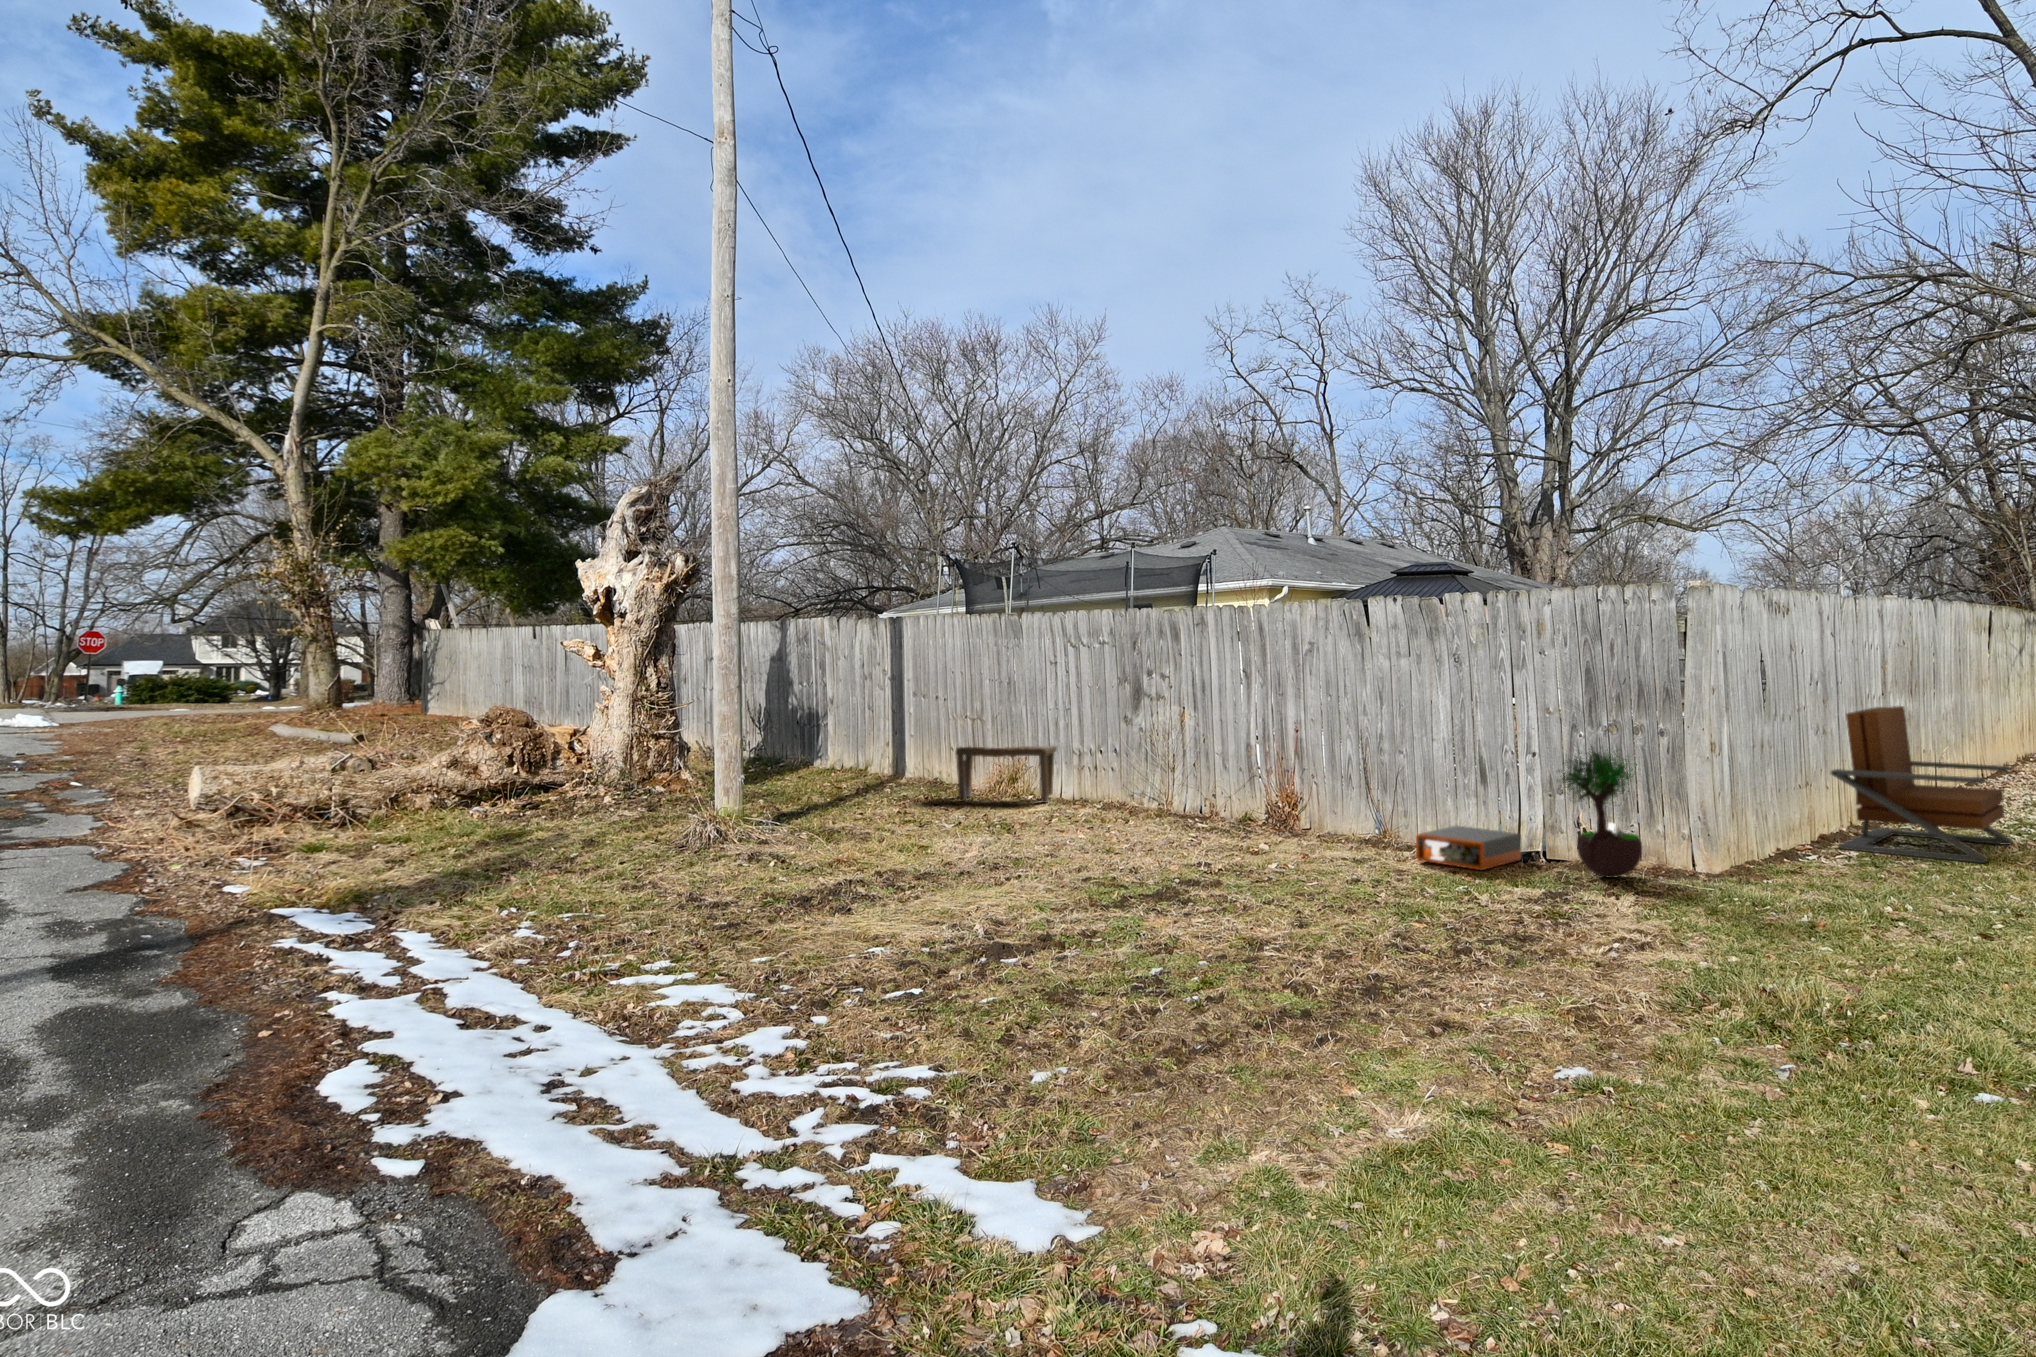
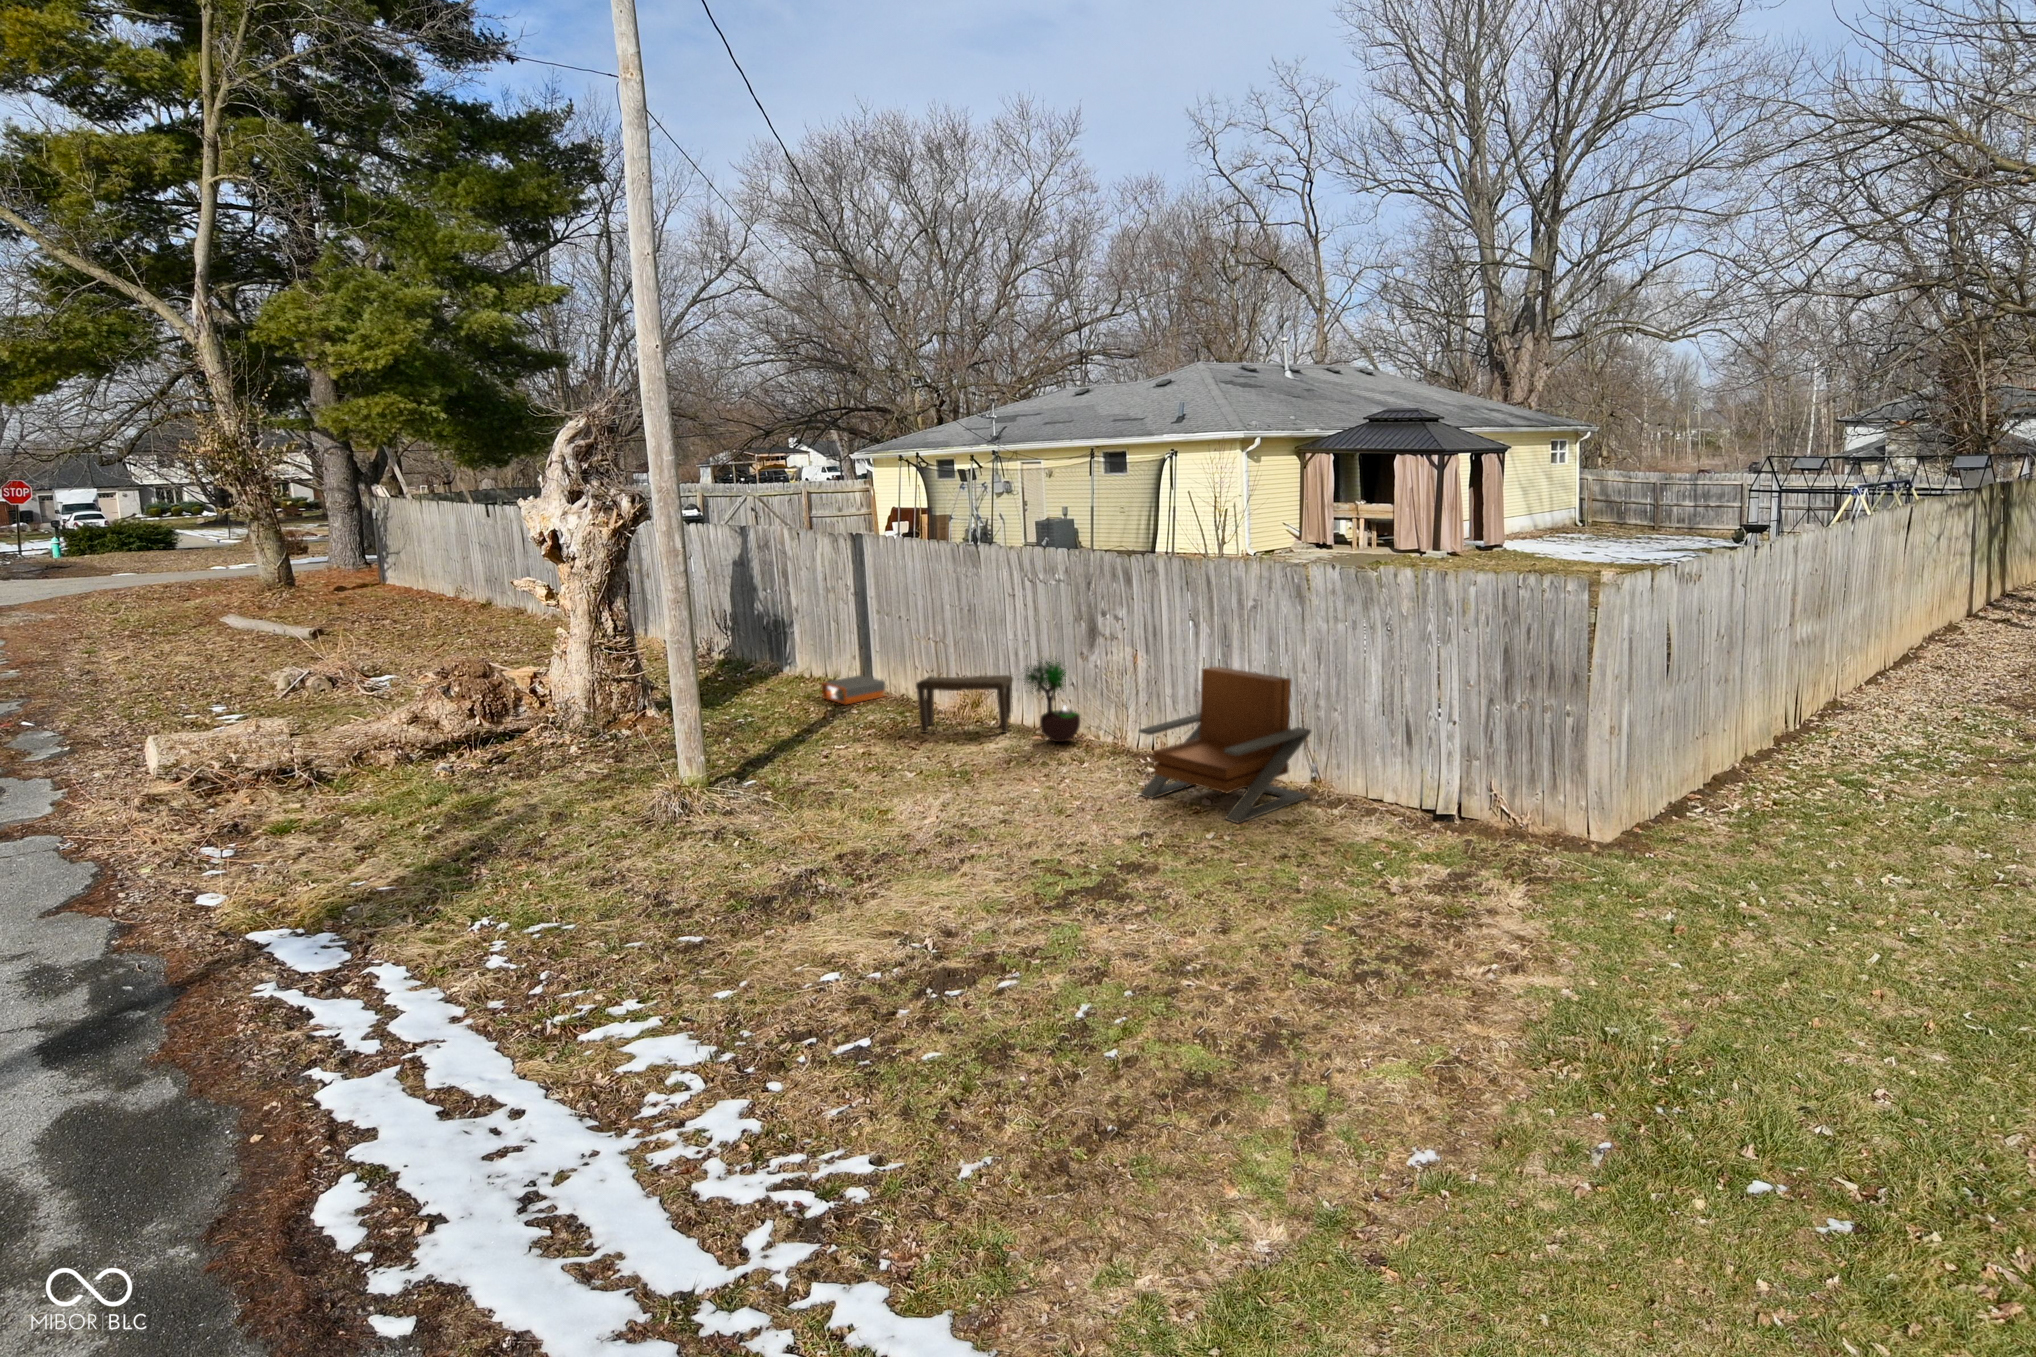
lounge chair: present [1831,706,2013,863] -> present [1139,666,1311,823]
potted tree: present [1557,750,1642,878] -> present [1024,658,1080,742]
storage box: present [1416,826,1521,870] -> present [821,675,885,704]

